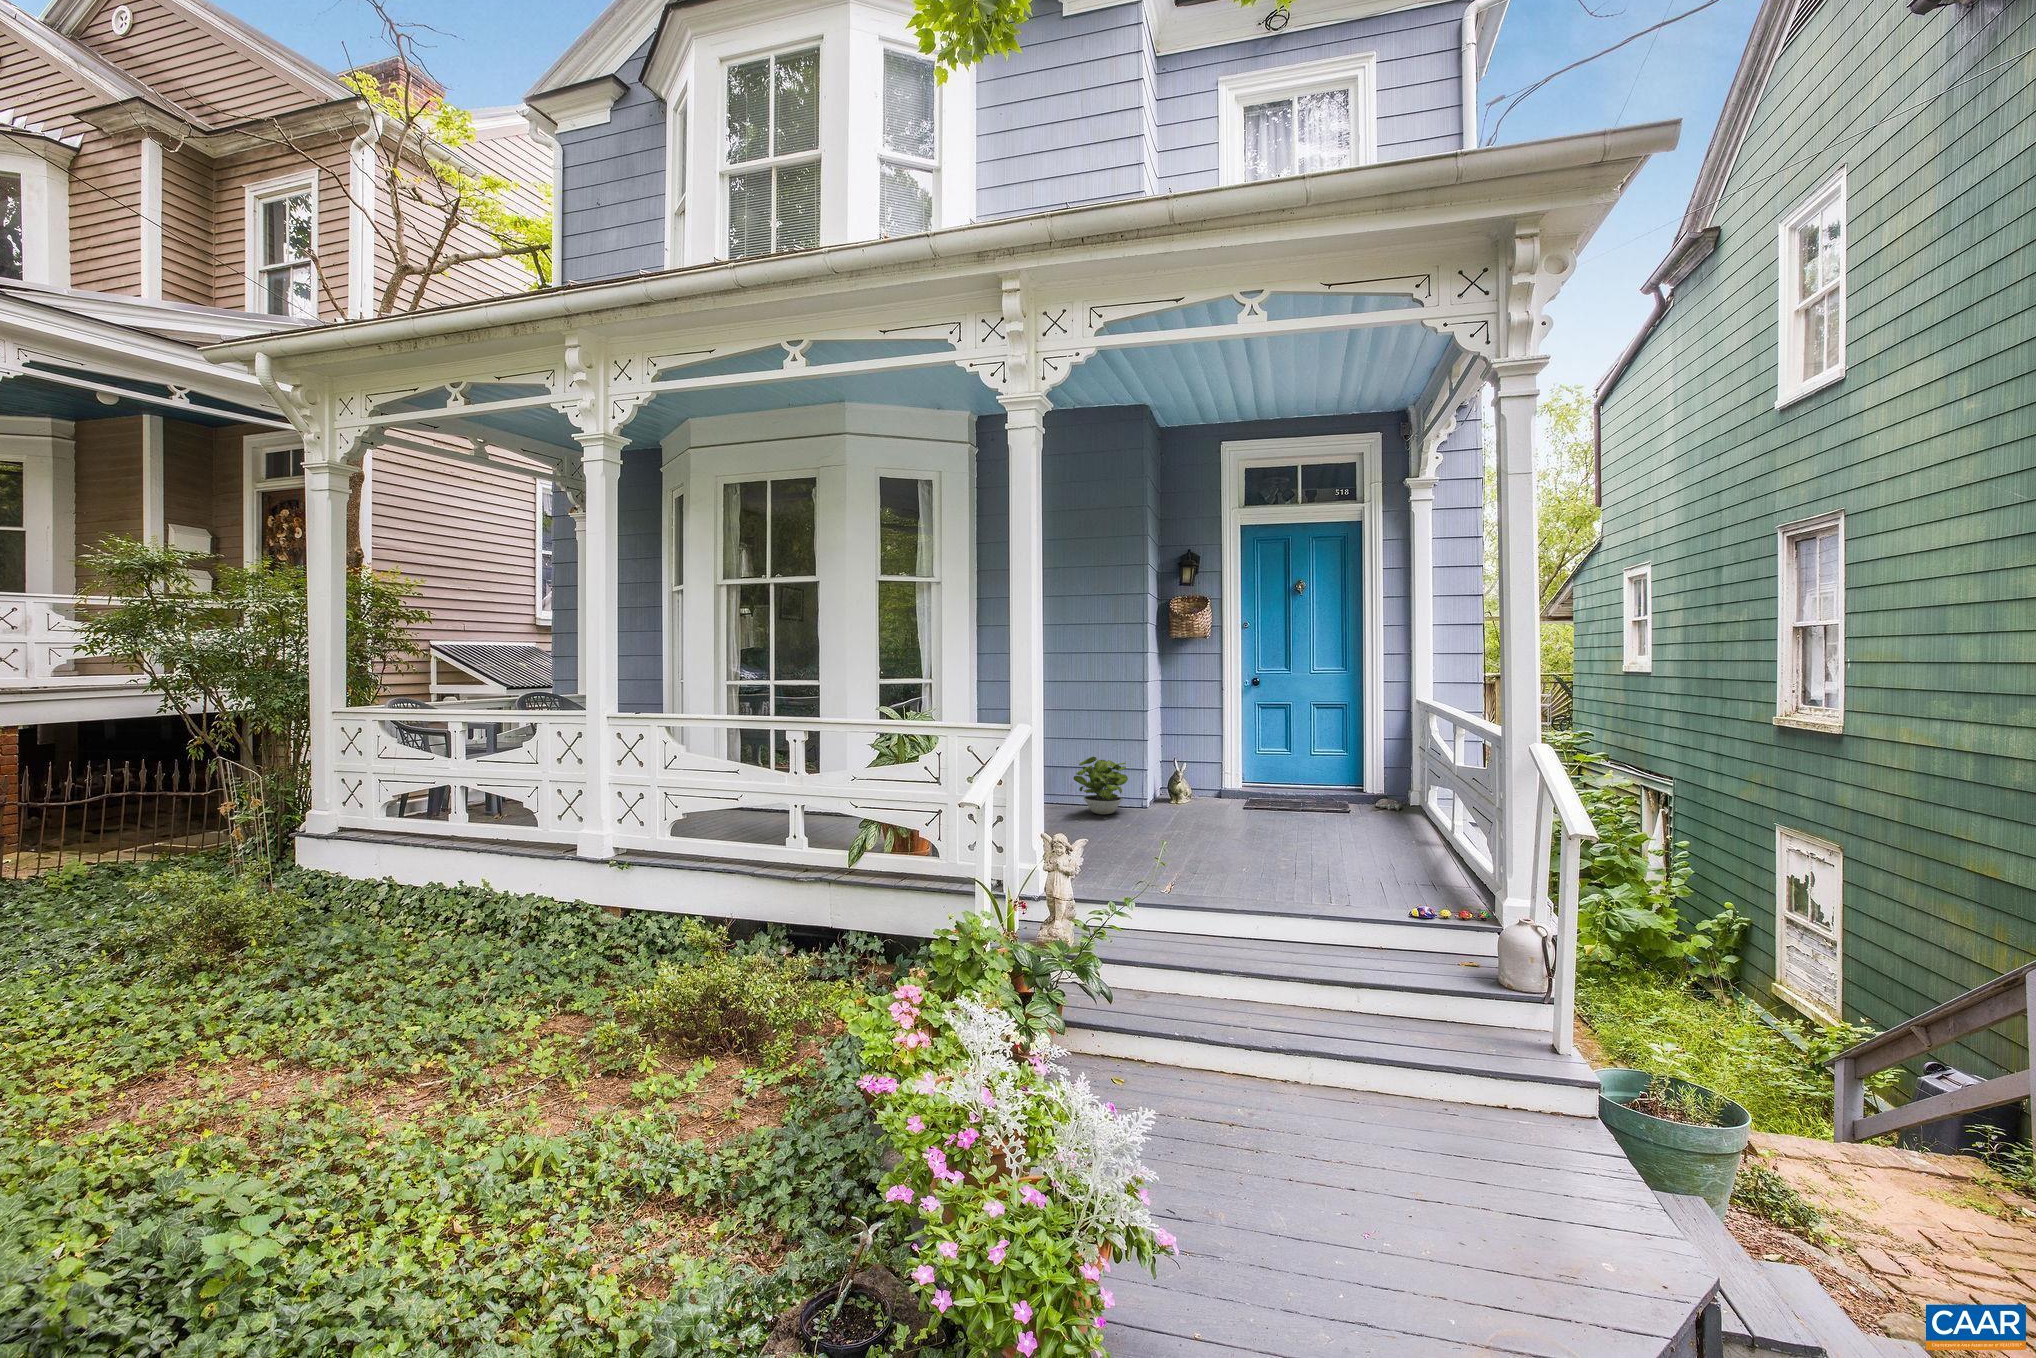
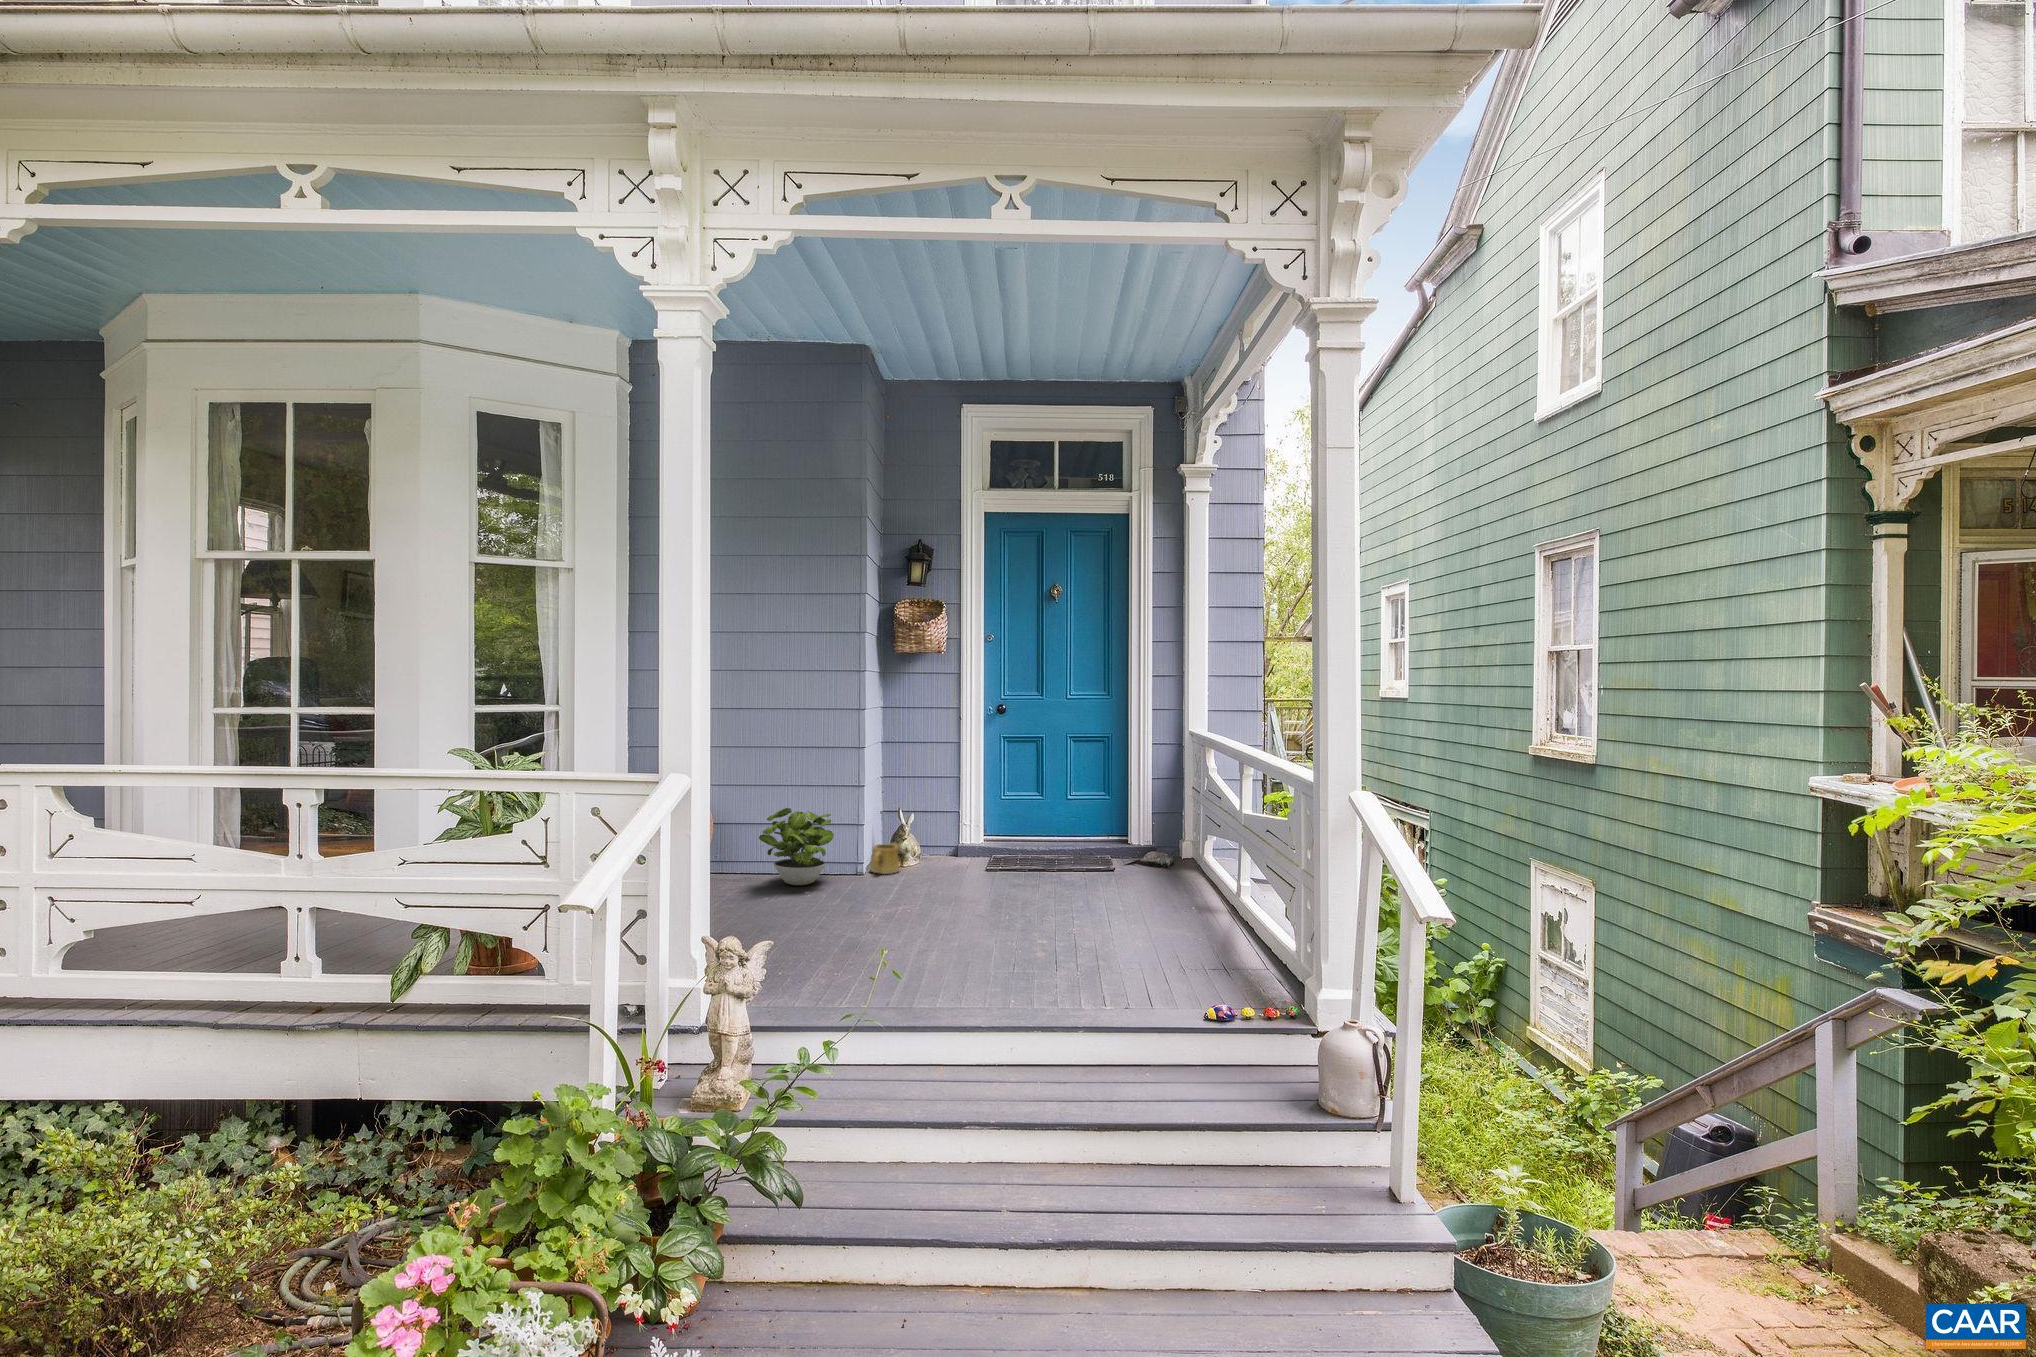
watering can: none [1155,786,1178,809] -> present [869,843,899,874]

